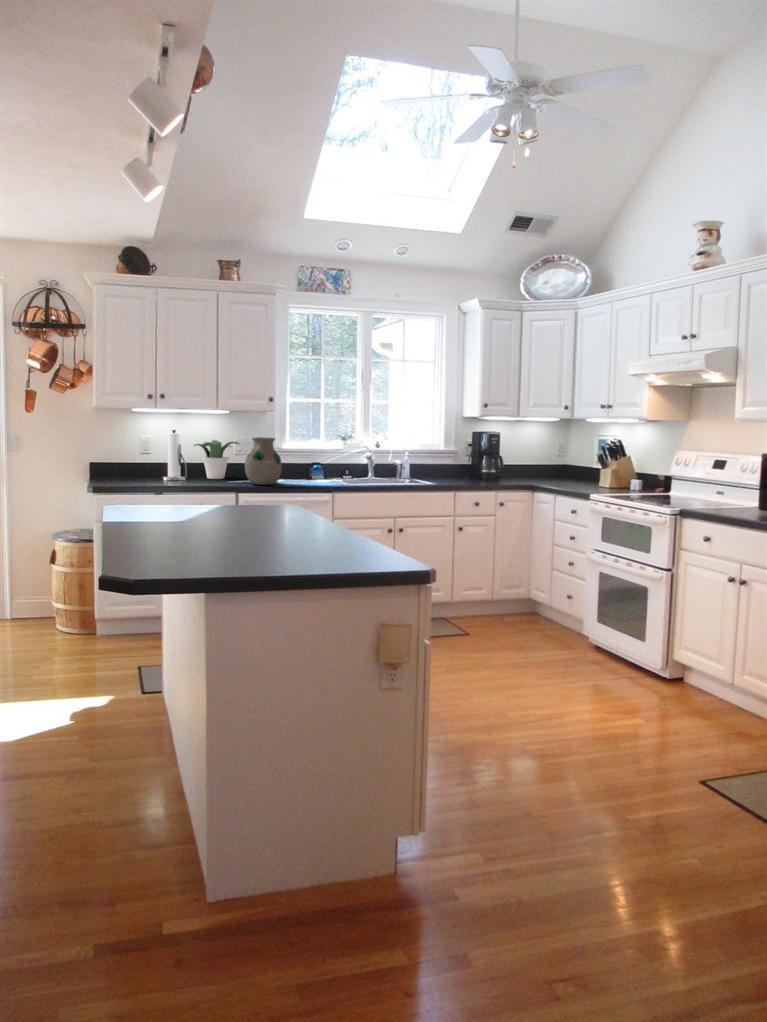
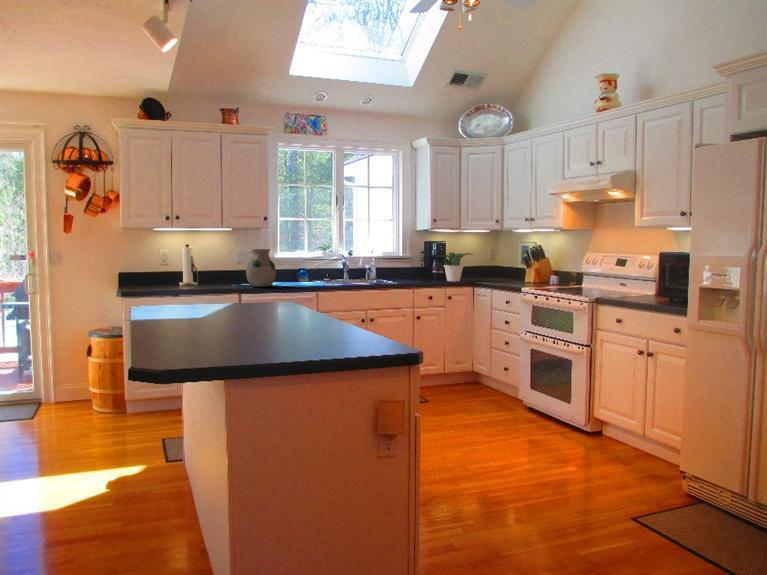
potted plant: present [194,440,239,479] -> present [438,253,472,281]

